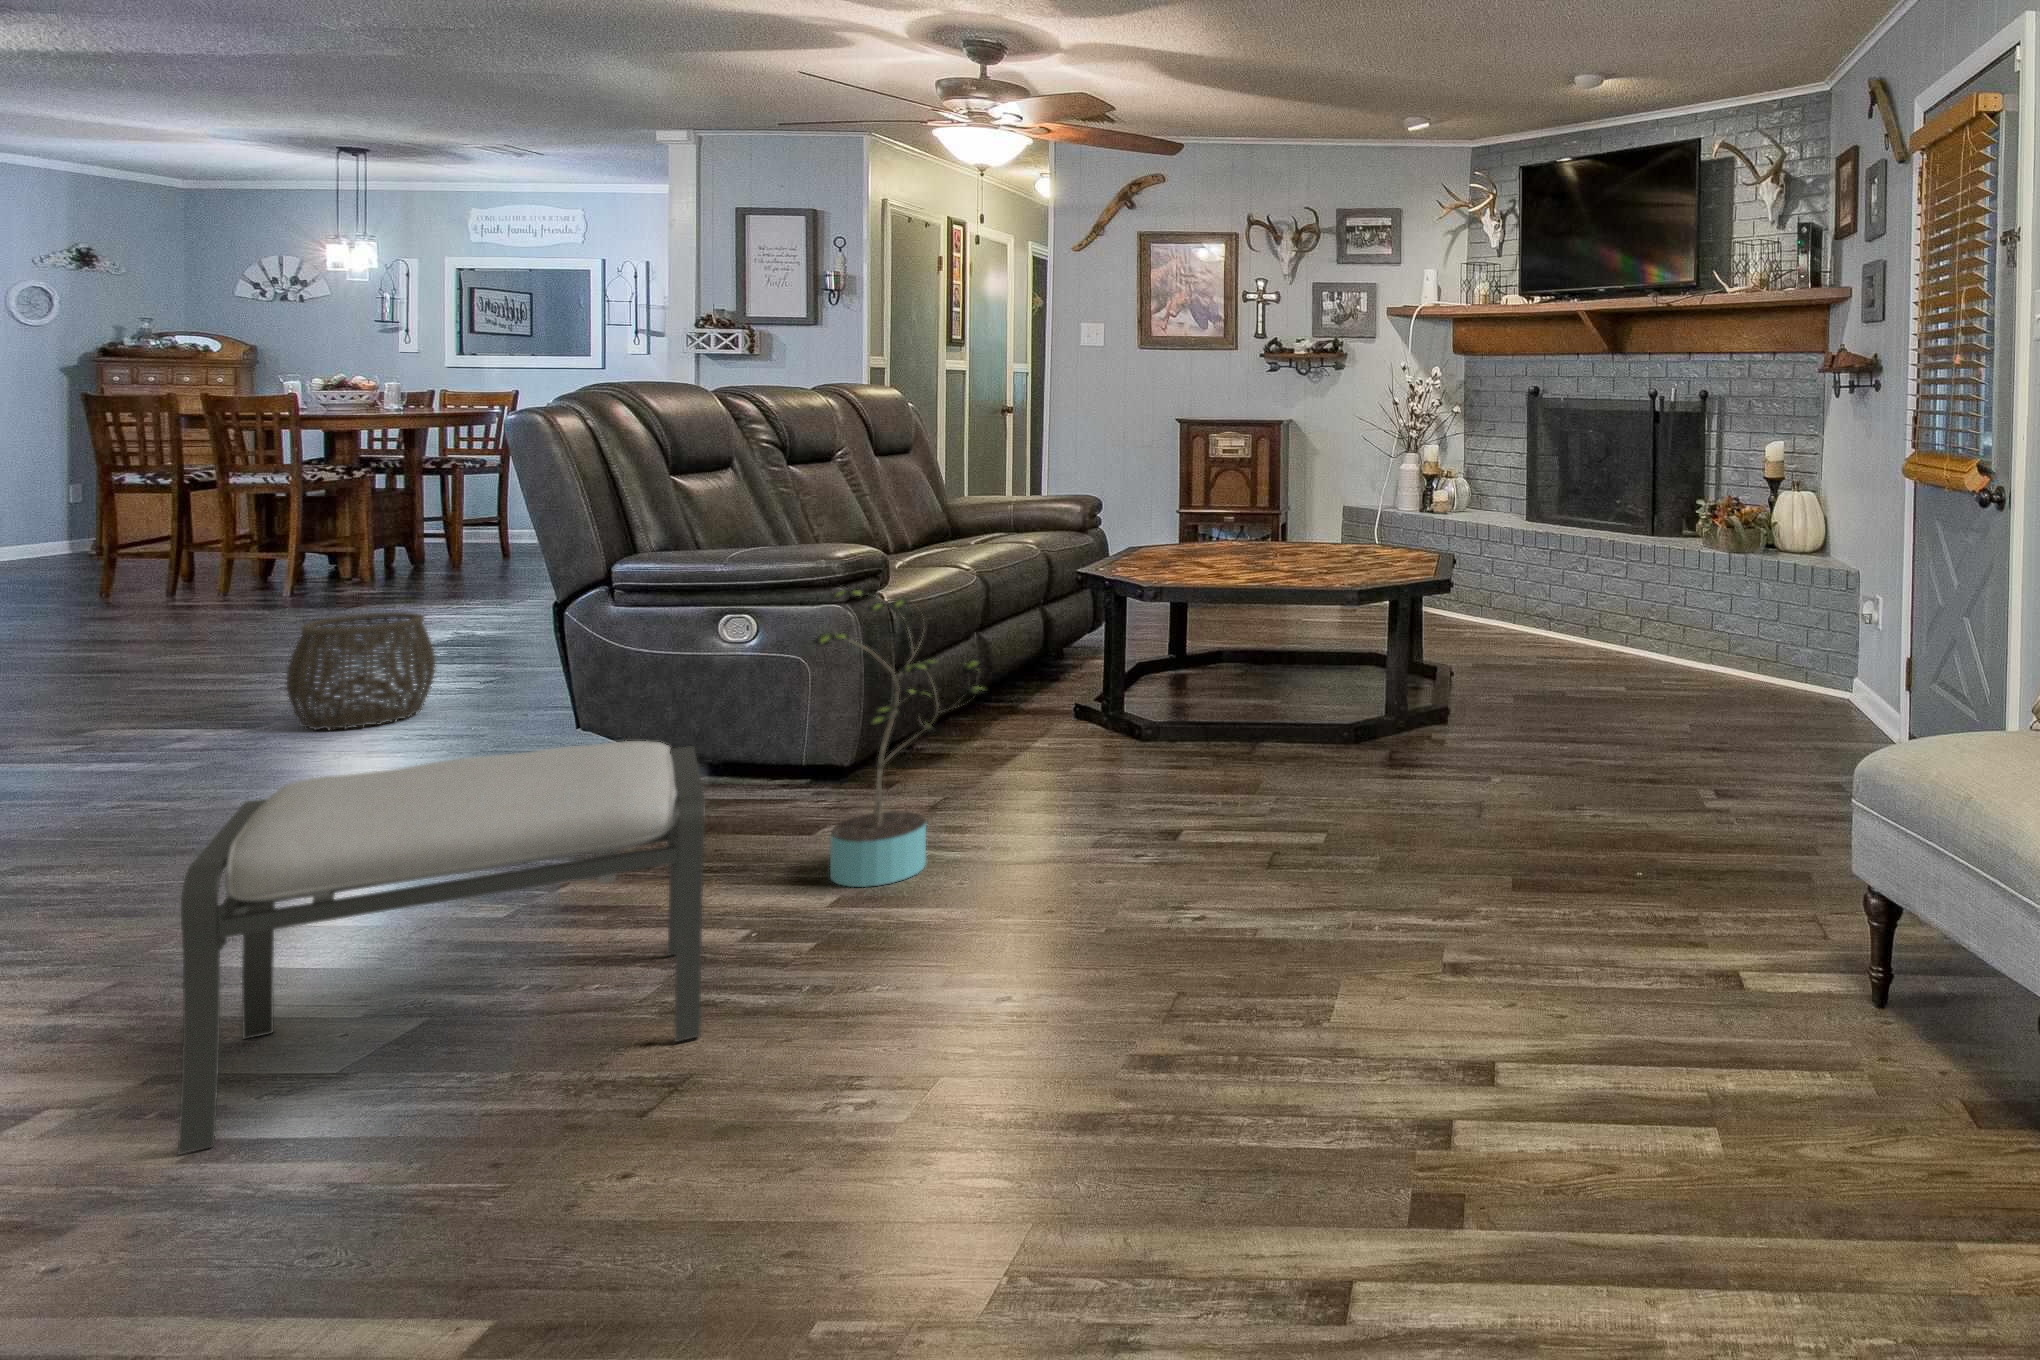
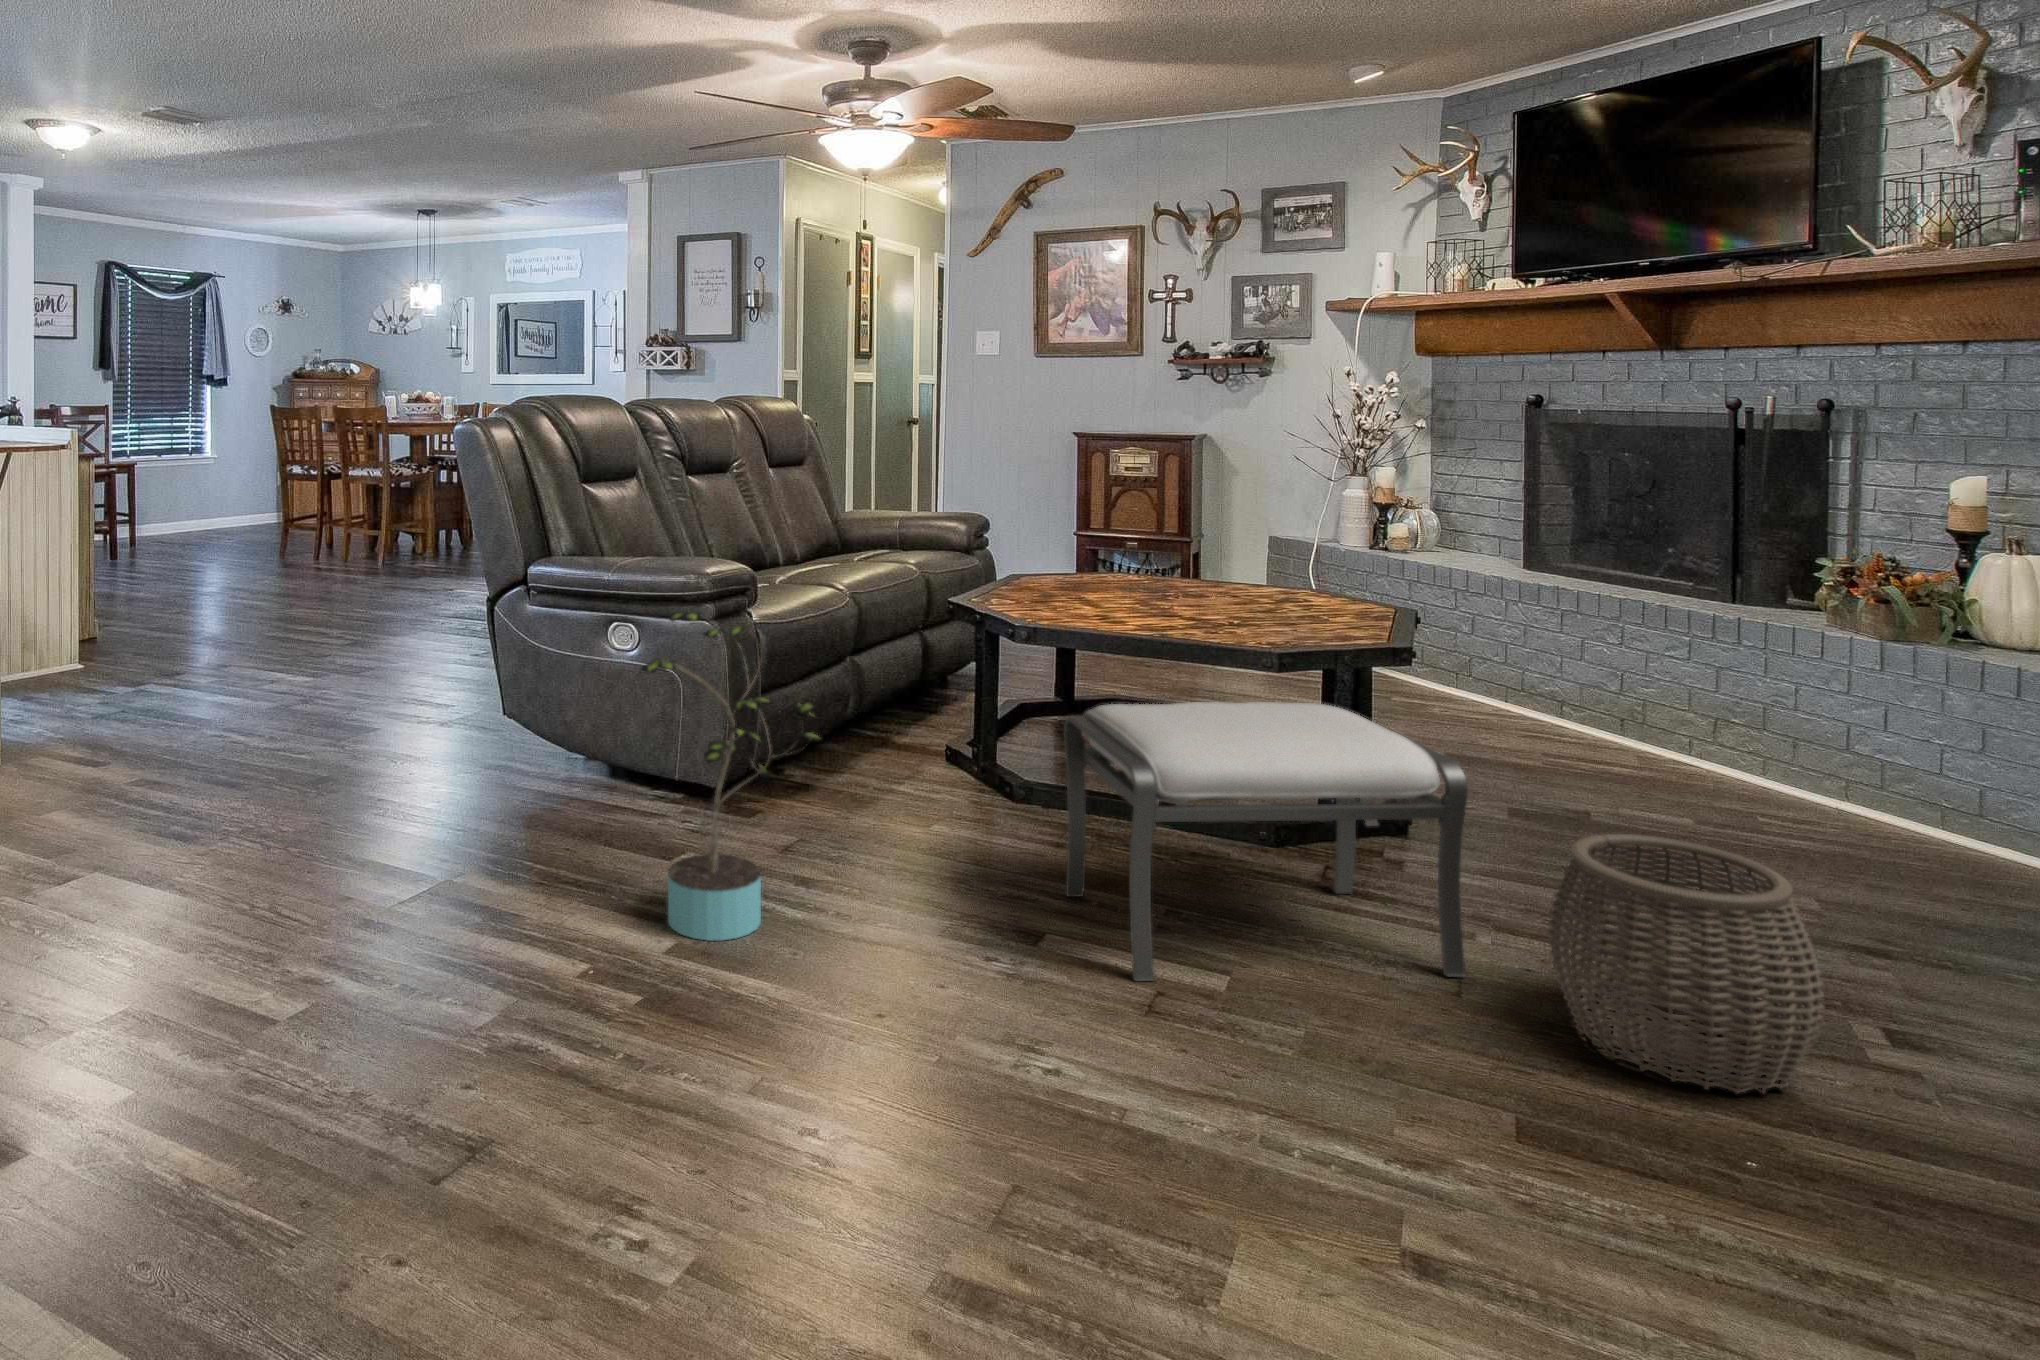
woven basket: present [286,612,436,730] -> present [1548,834,1824,1093]
ottoman: present [178,741,704,1155] -> present [1064,702,1468,981]

